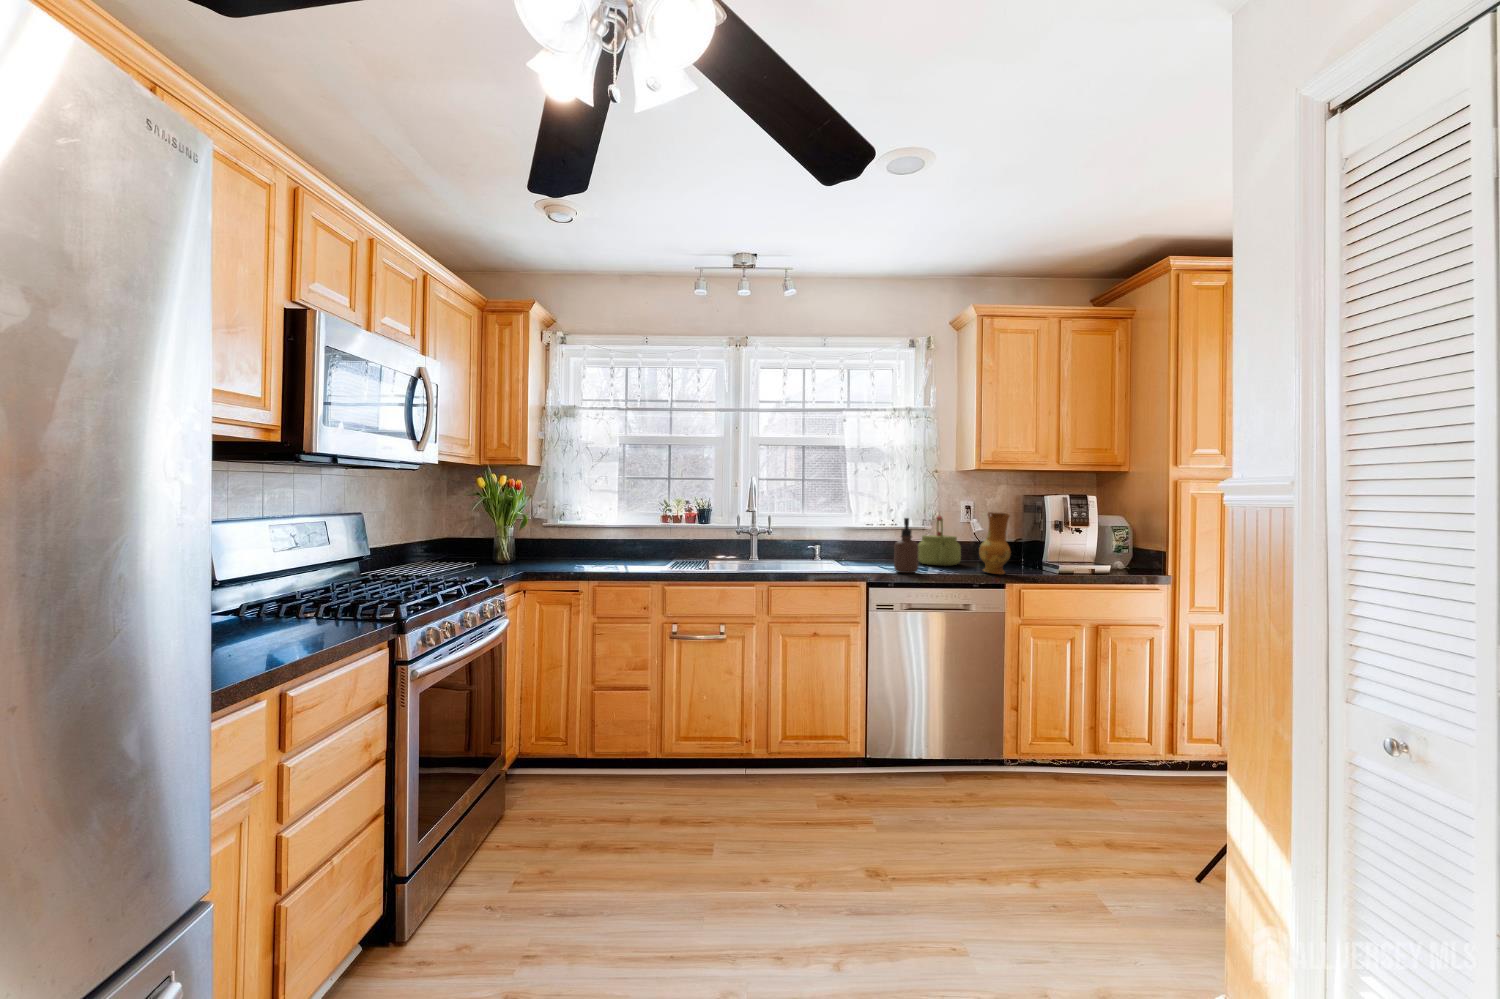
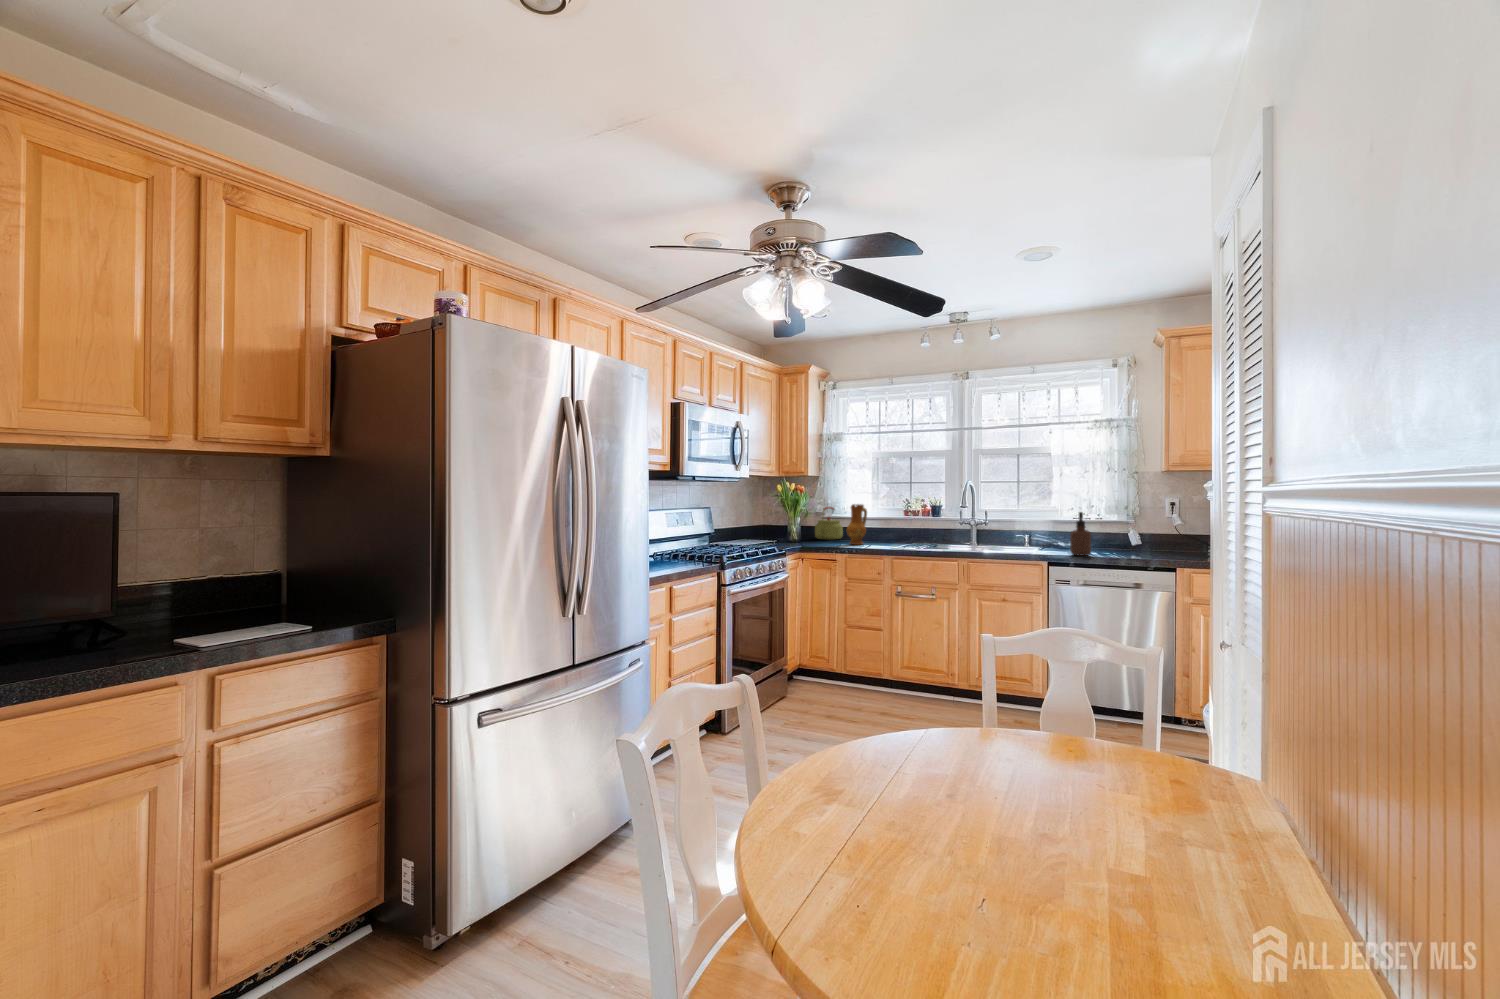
ceramic jug: present [979,512,1011,574] -> present [847,504,867,545]
kettle: present [918,516,961,566] -> present [815,507,843,540]

